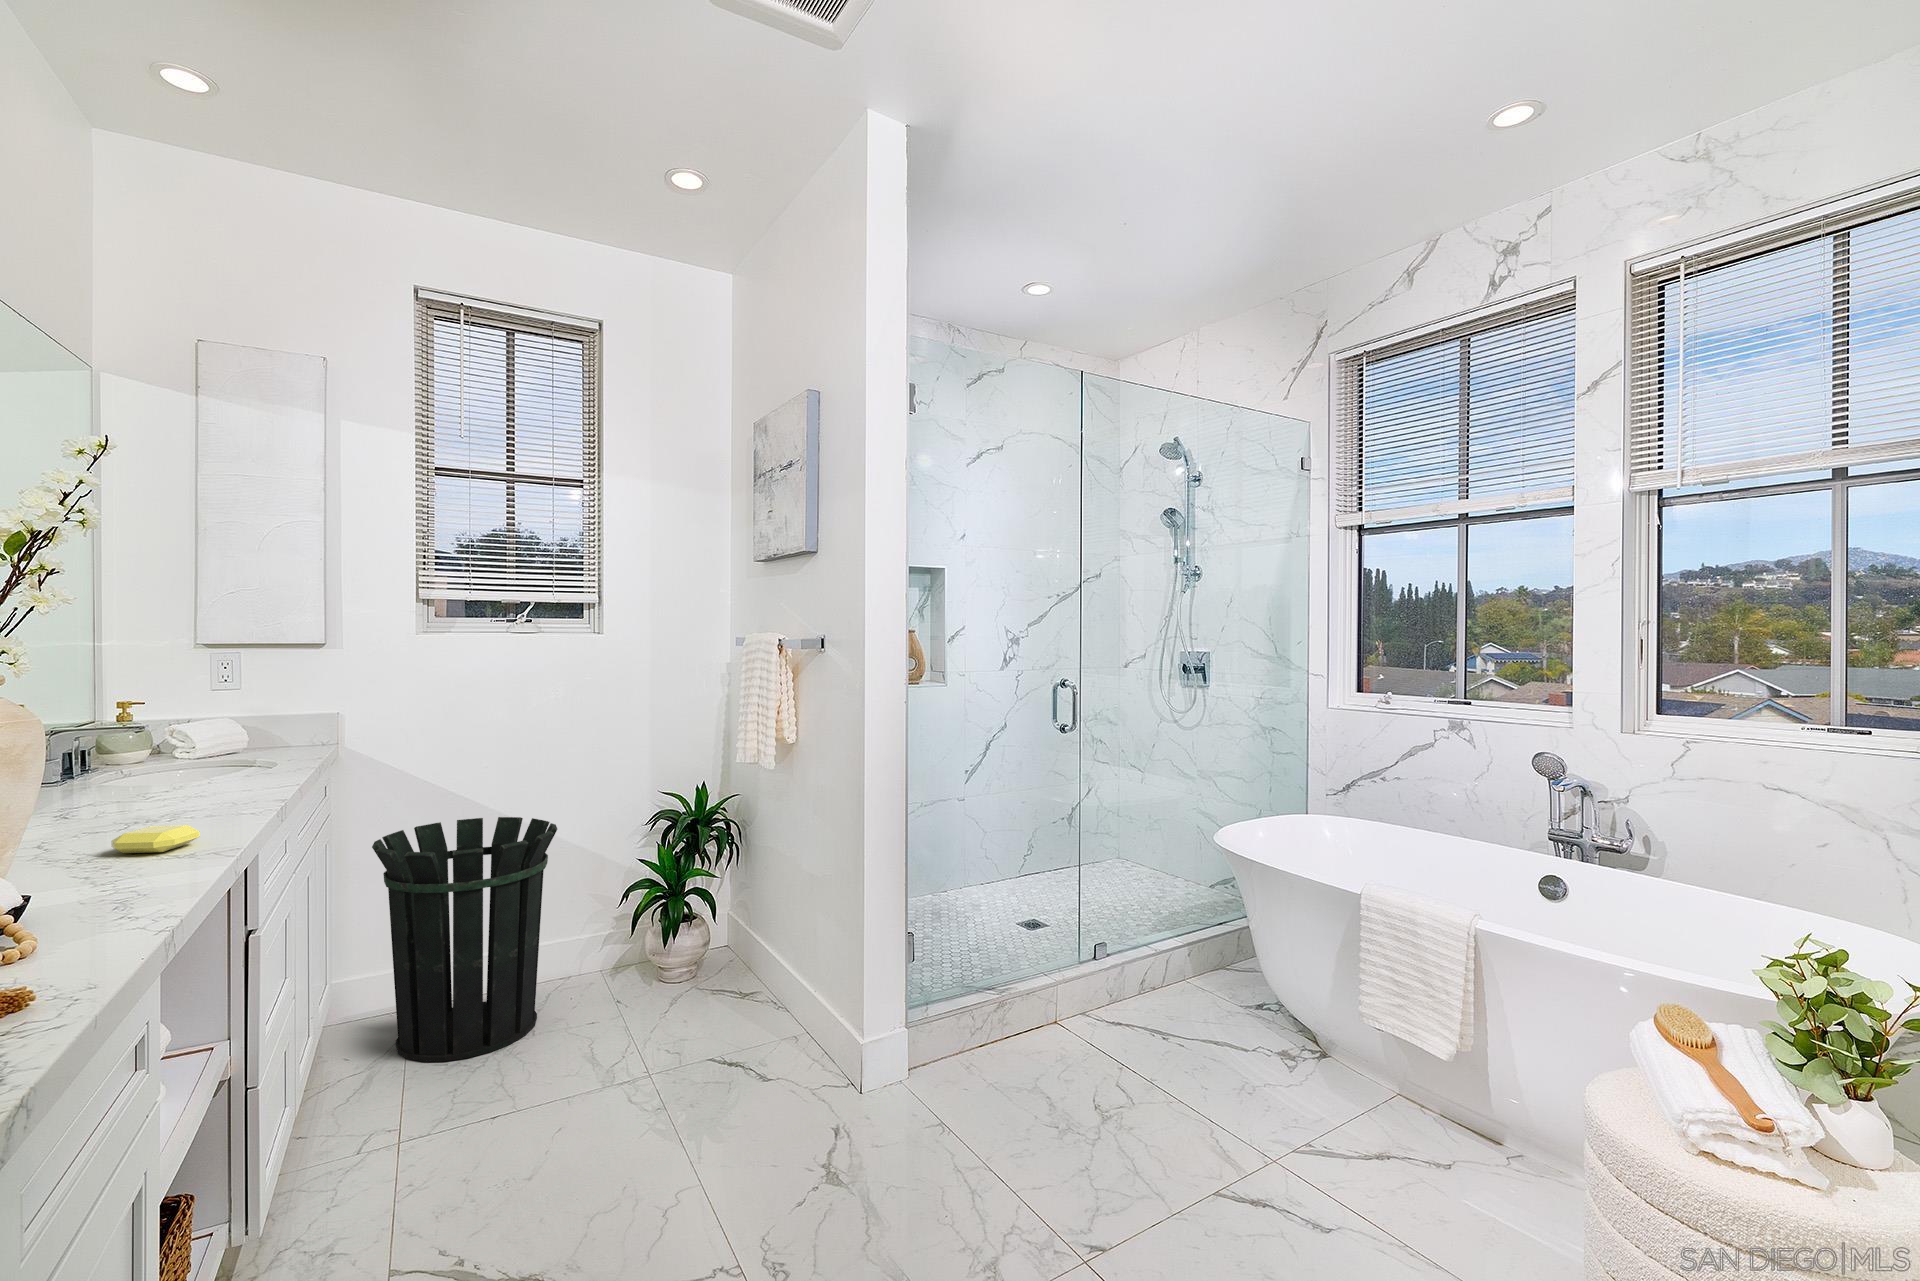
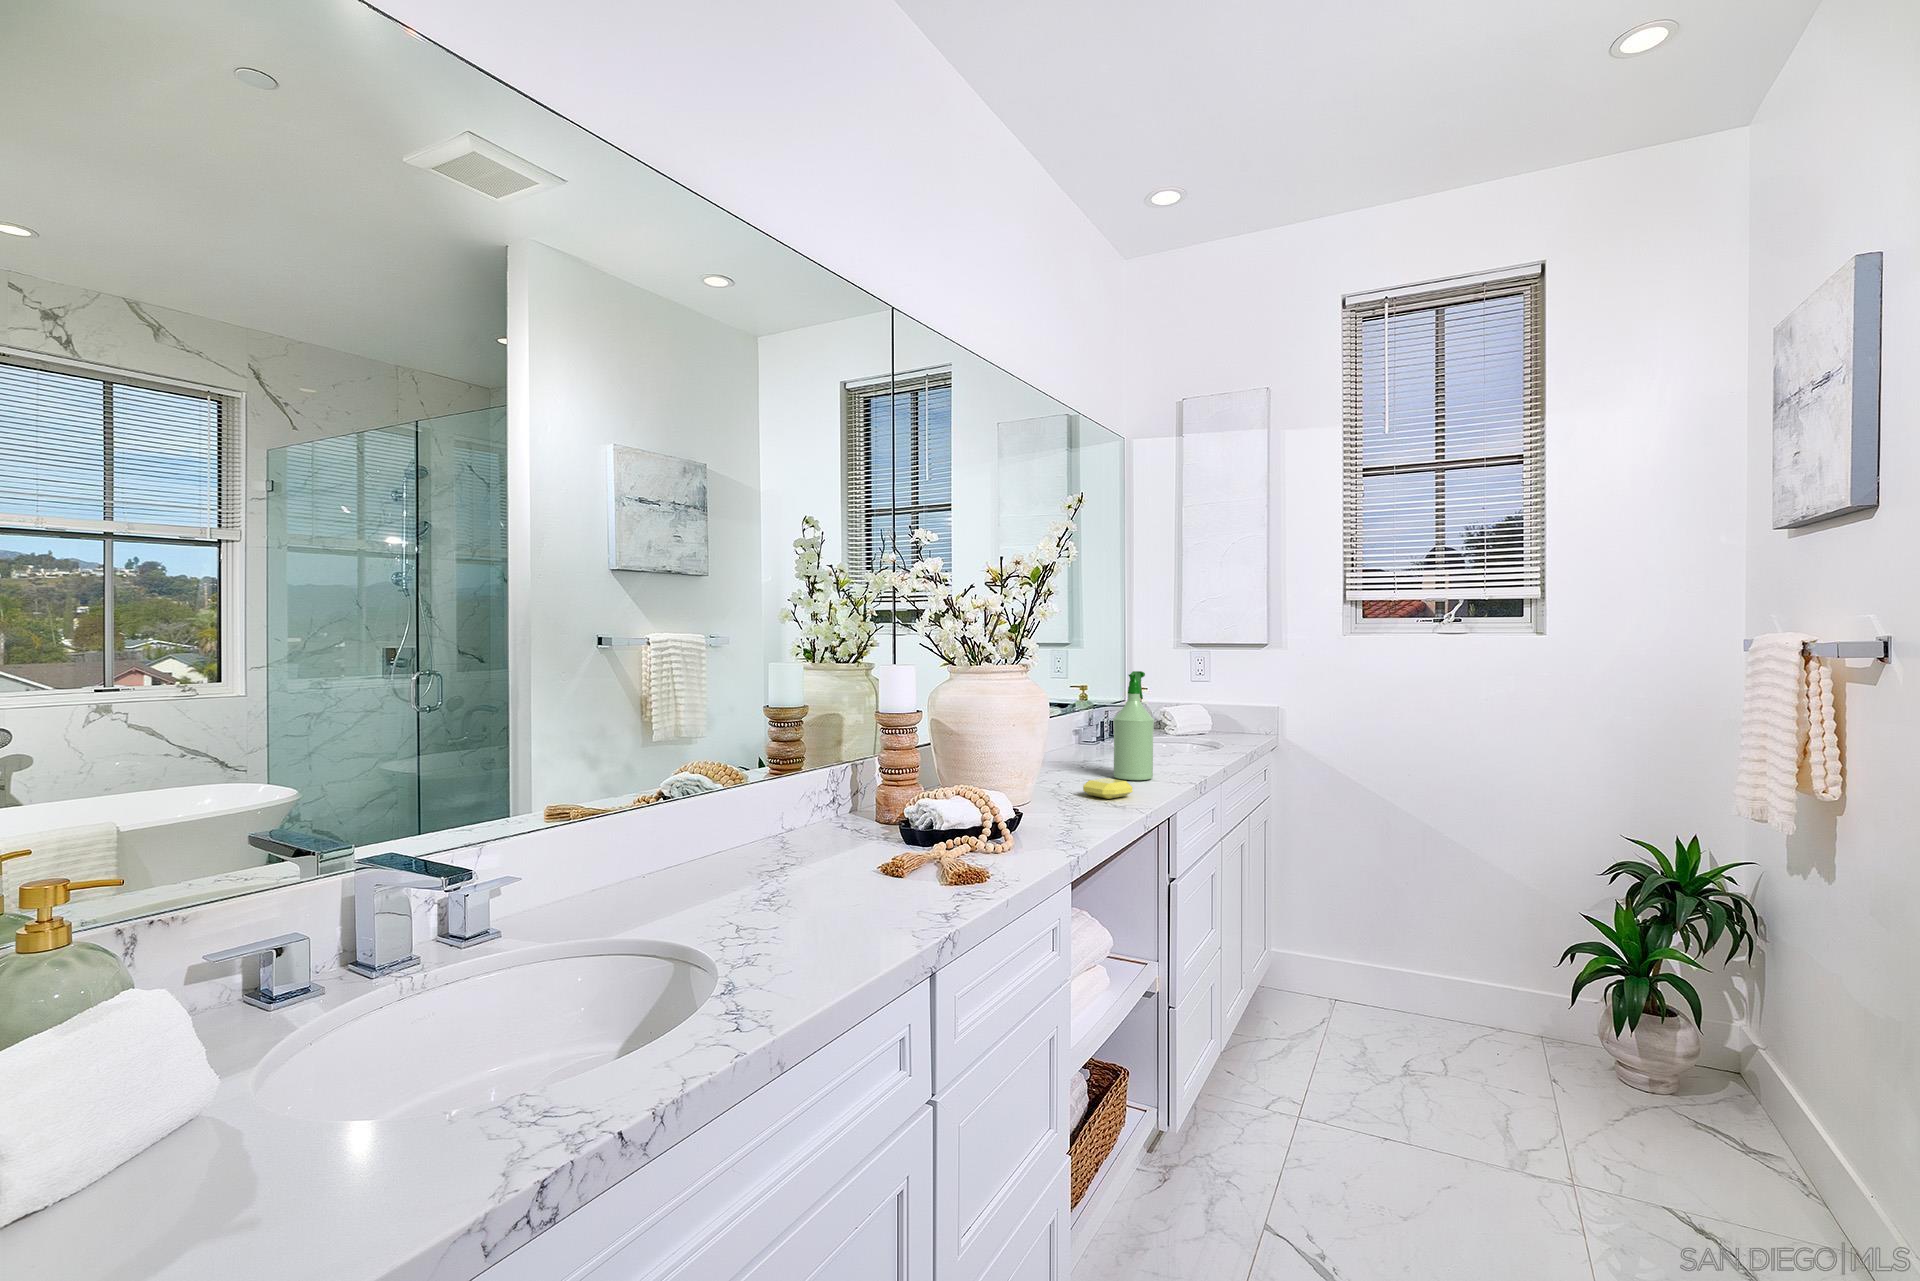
spray bottle: none [143,684,212,824] -> present [1113,671,1154,780]
waste bin: present [372,817,557,1062] -> none [1297,825,1480,1075]

